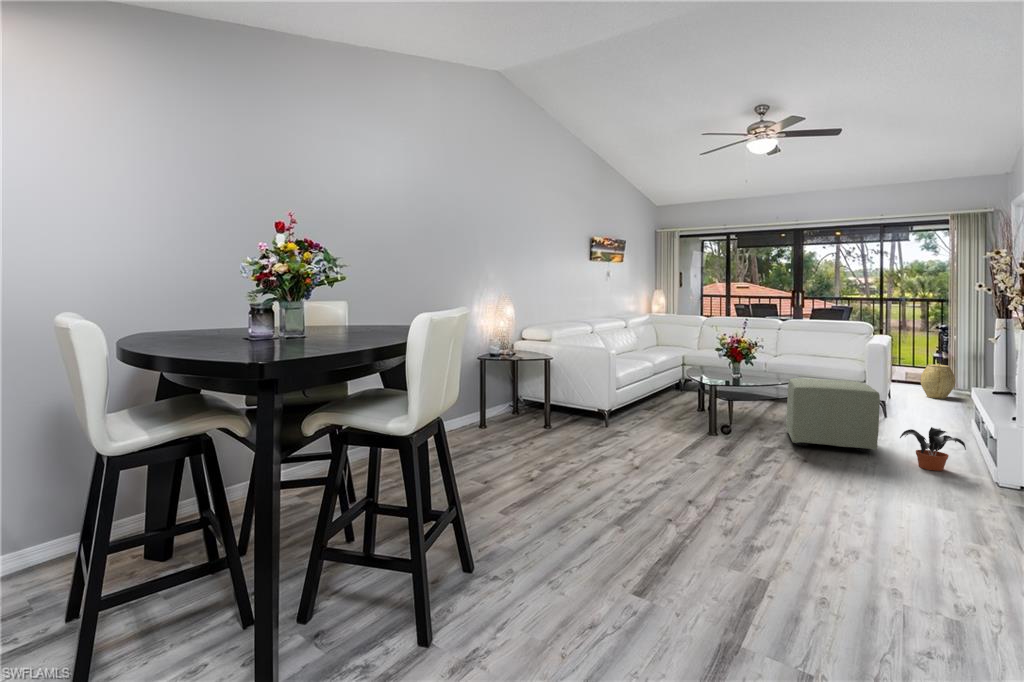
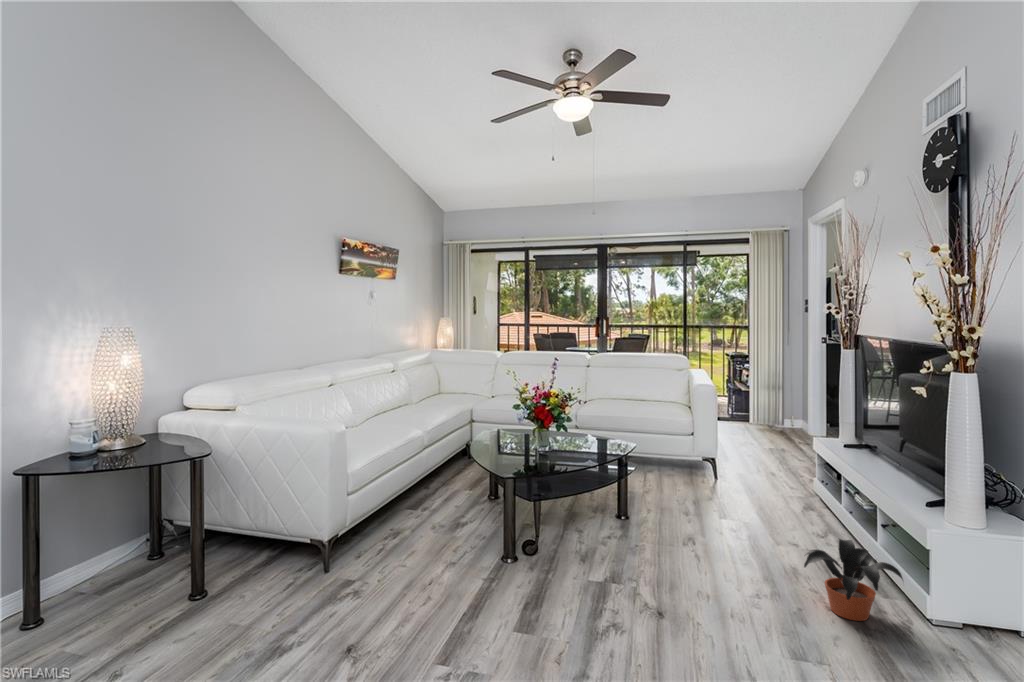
woven basket: present [920,364,955,399] -> none [739,404,774,445]
ottoman: present [786,379,880,452] -> none [619,456,764,583]

